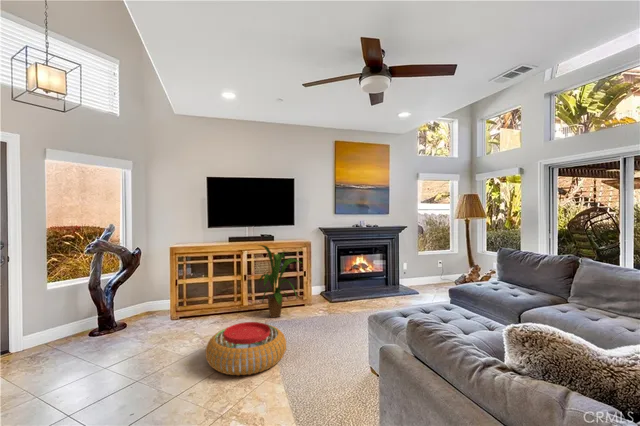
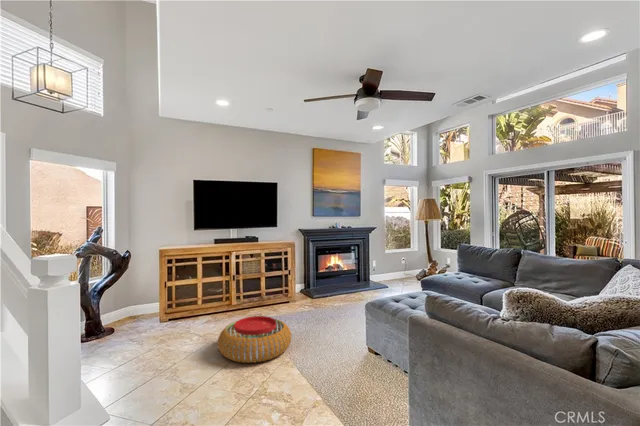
house plant: present [258,245,299,318] -> none [247,246,290,314]

